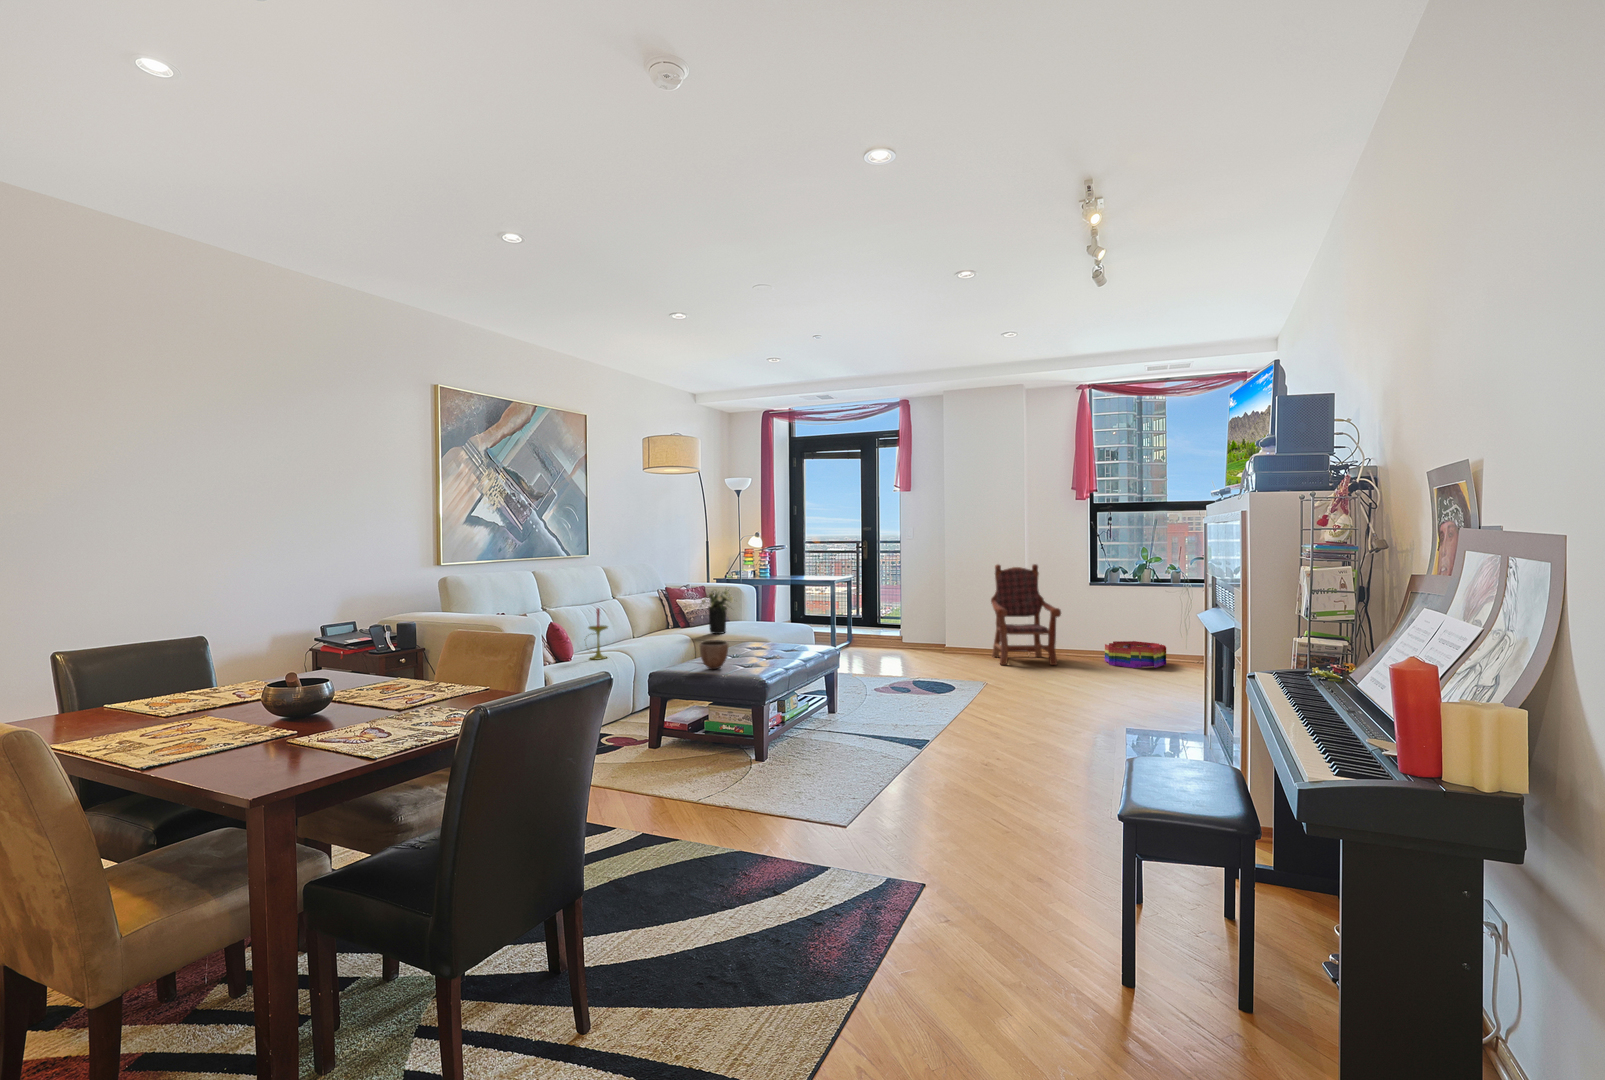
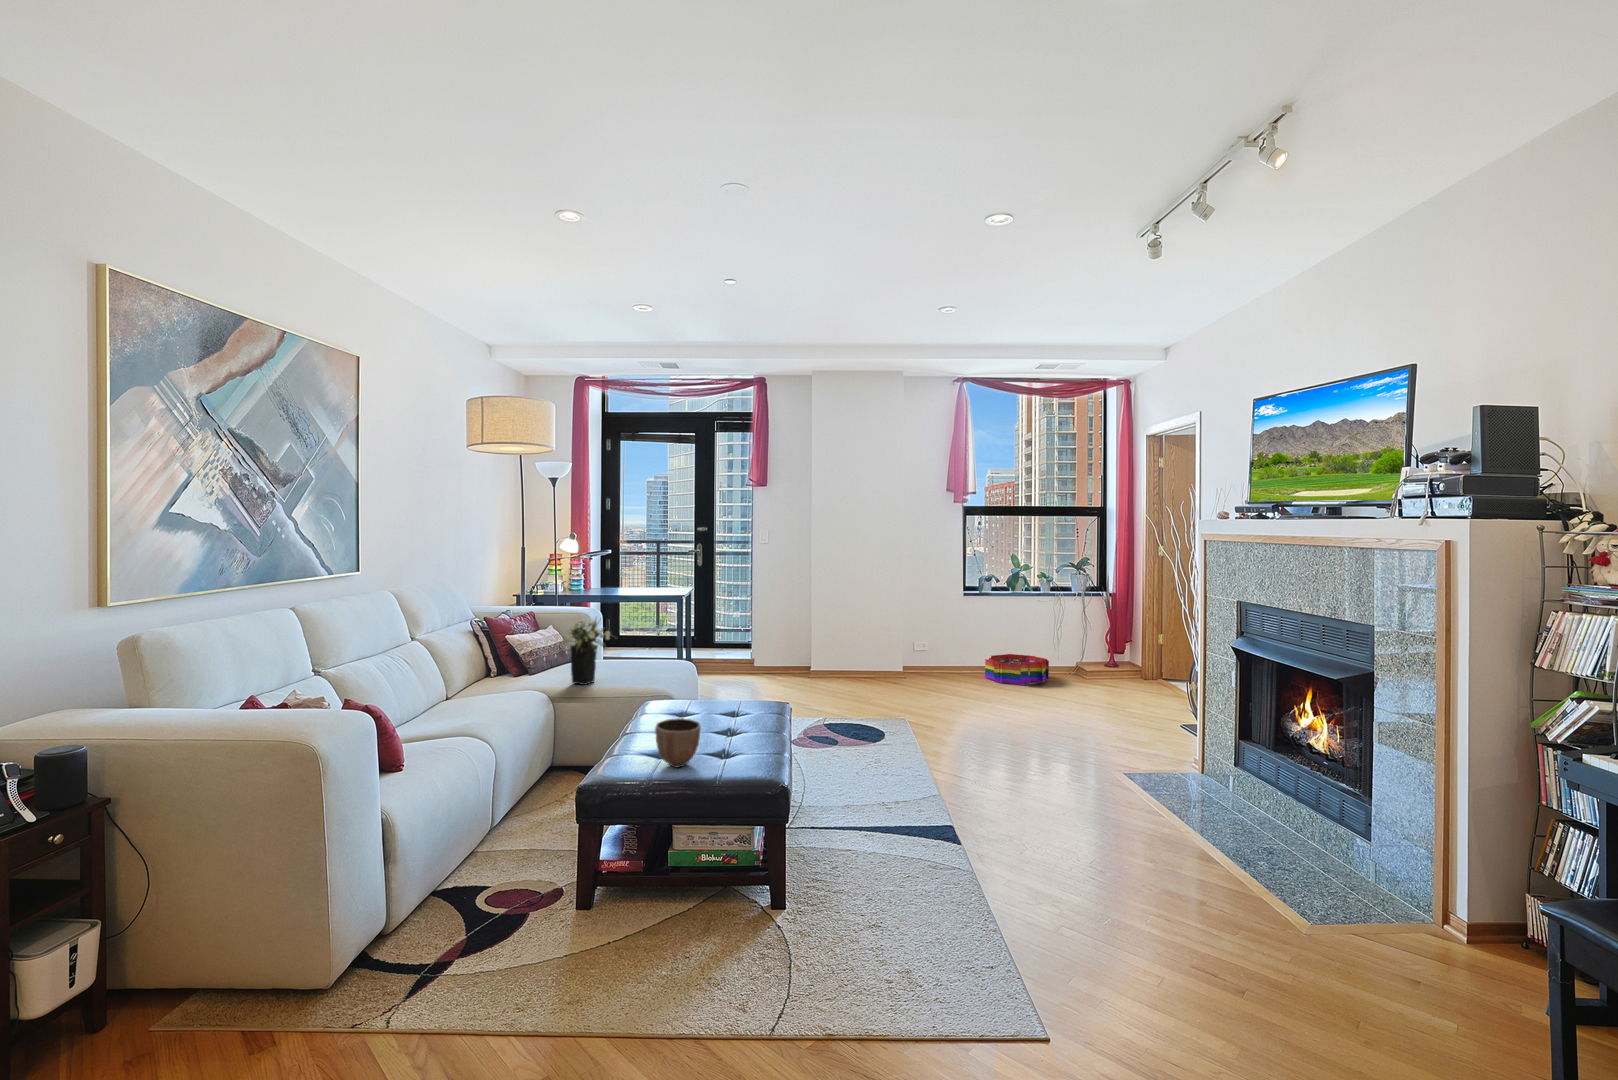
armchair: present [991,564,1061,665] -> none [868,573,953,691]
candle: present [589,608,608,660] -> none [421,669,460,758]

